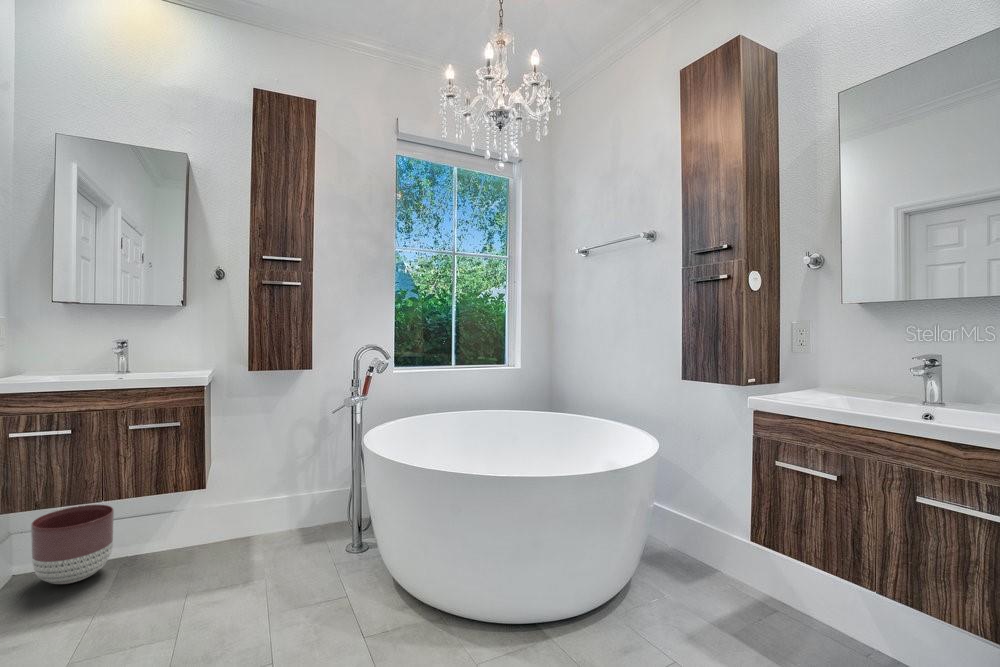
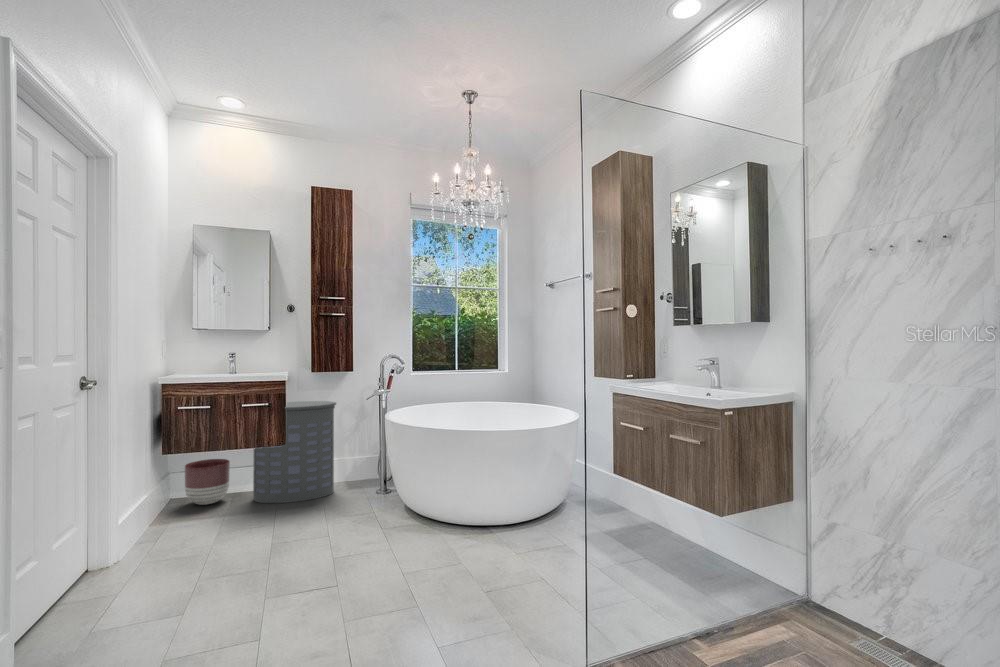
laundry hamper: none [150,412,288,576] -> present [253,401,336,503]

